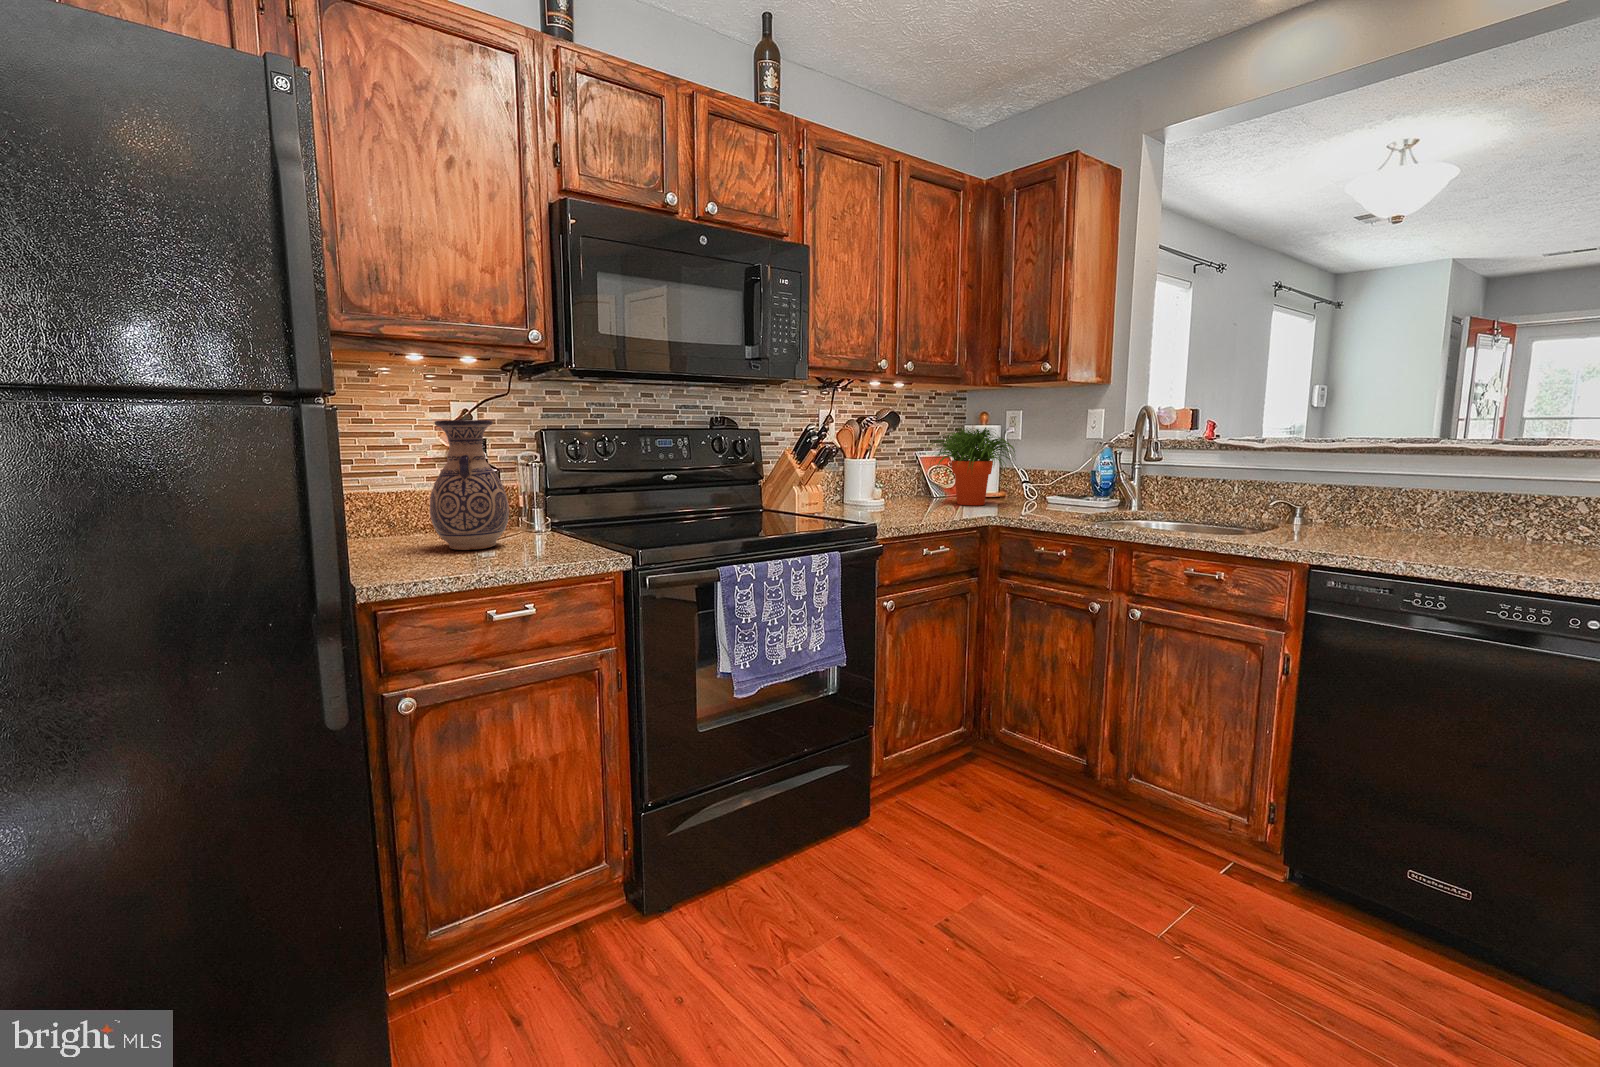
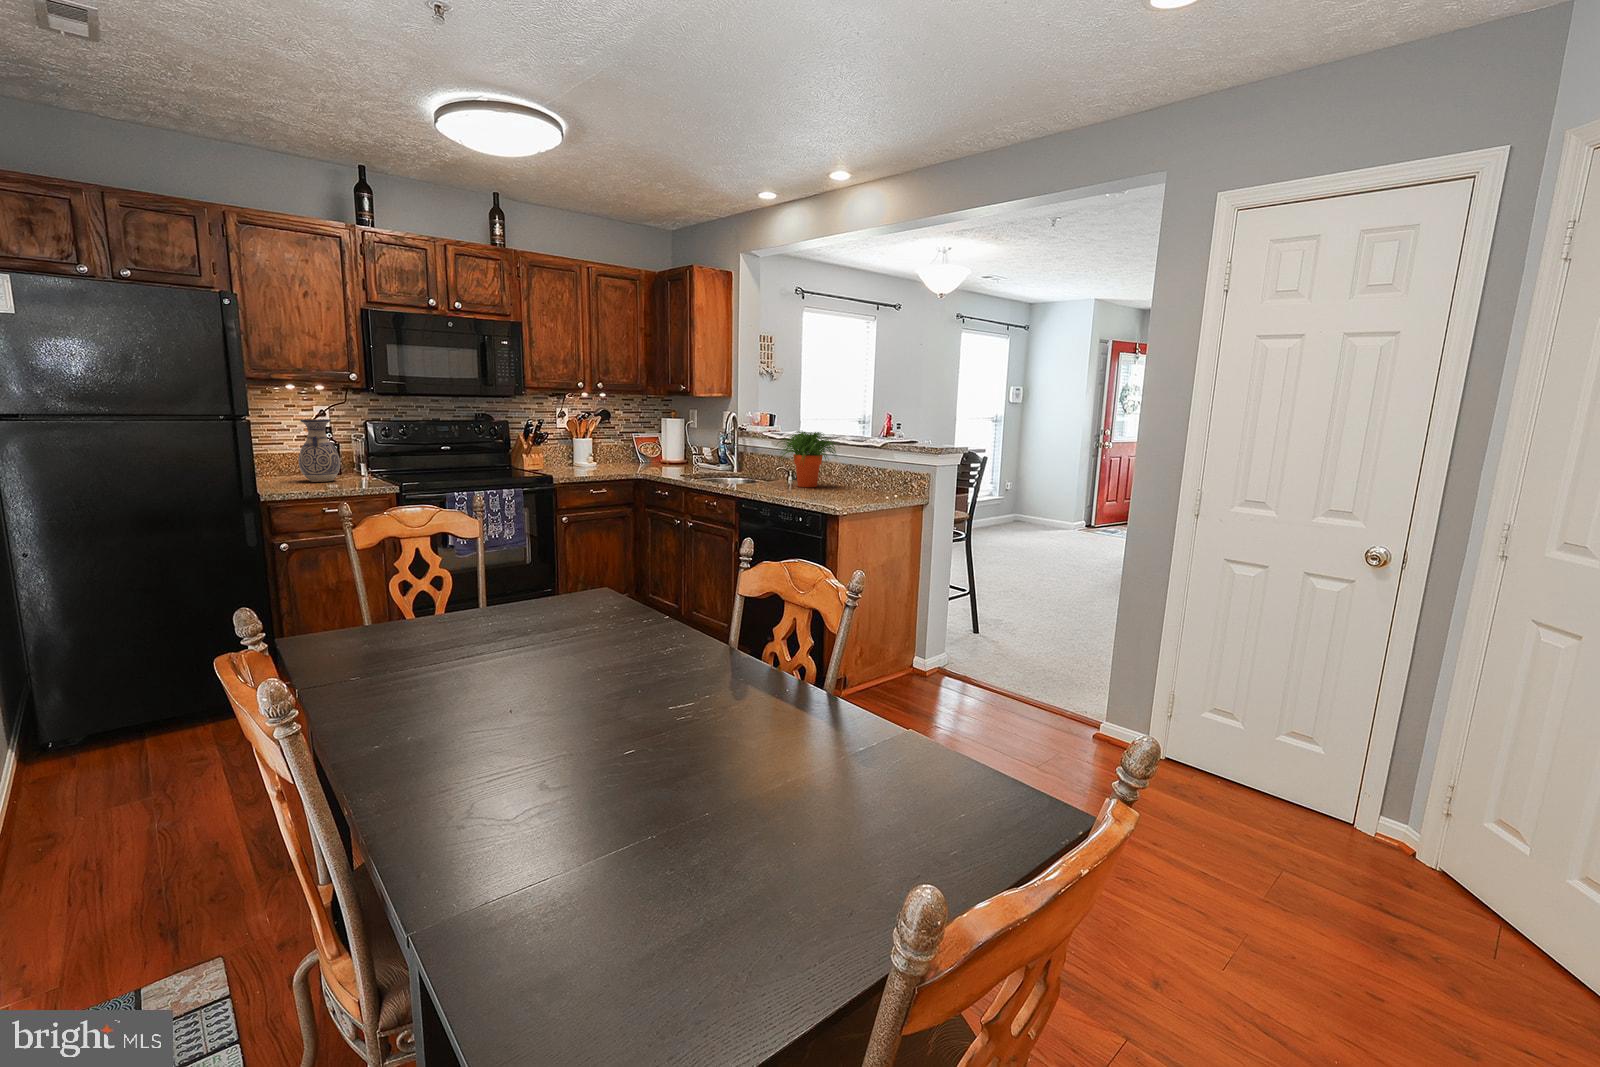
potted plant: present [929,428,1015,505] -> present [777,431,838,487]

